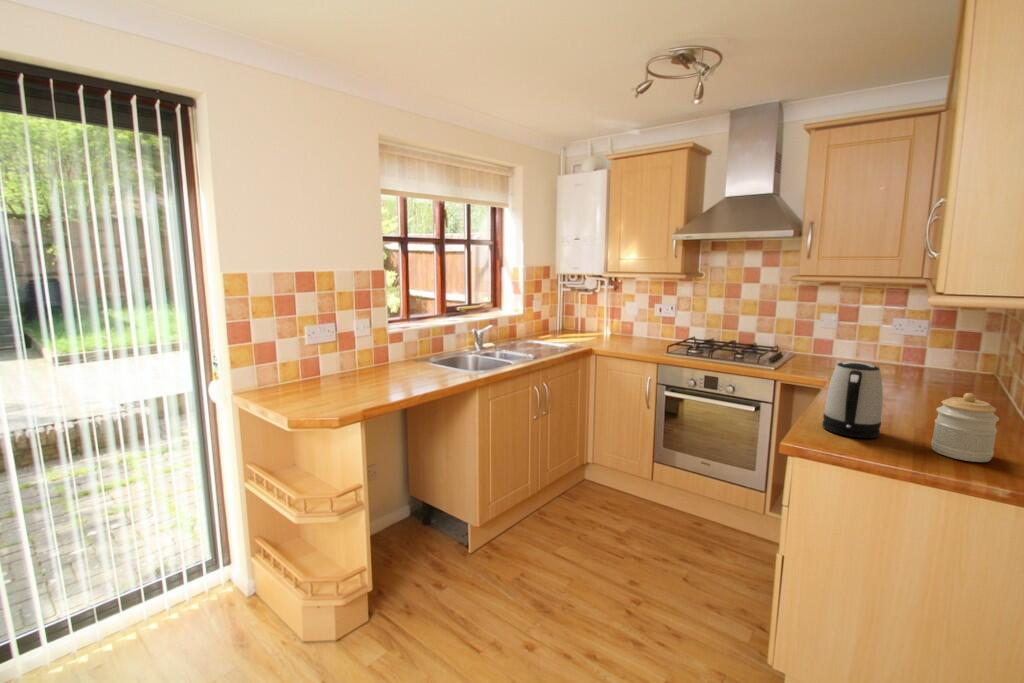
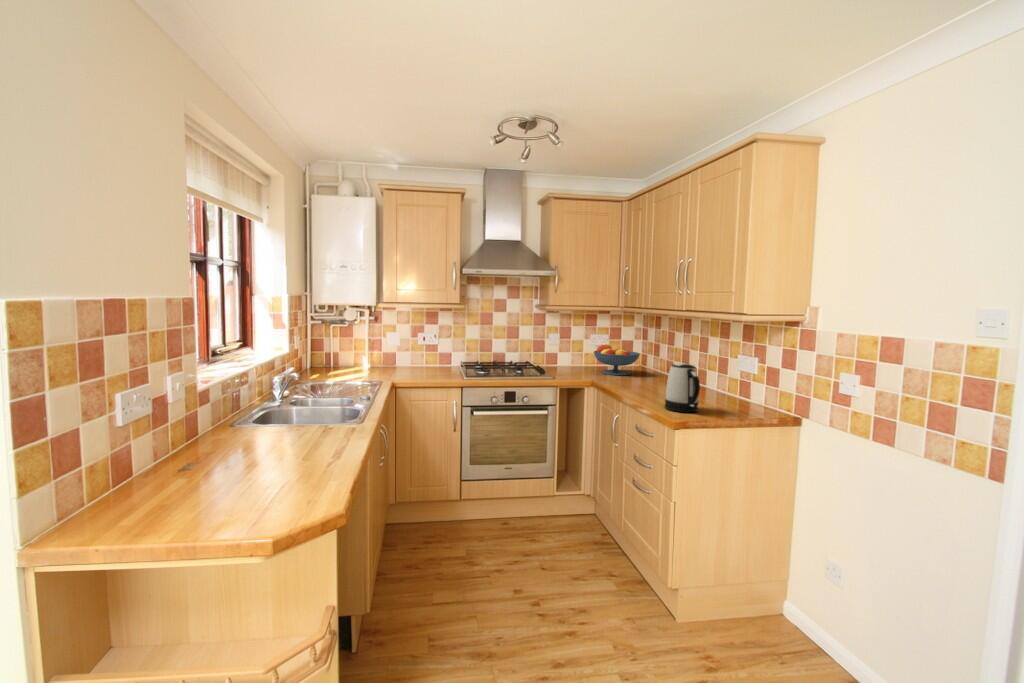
fruit bowl: none [868,333,957,383] -> present [594,344,640,375]
jar: present [931,393,999,462] -> none [717,374,748,412]

